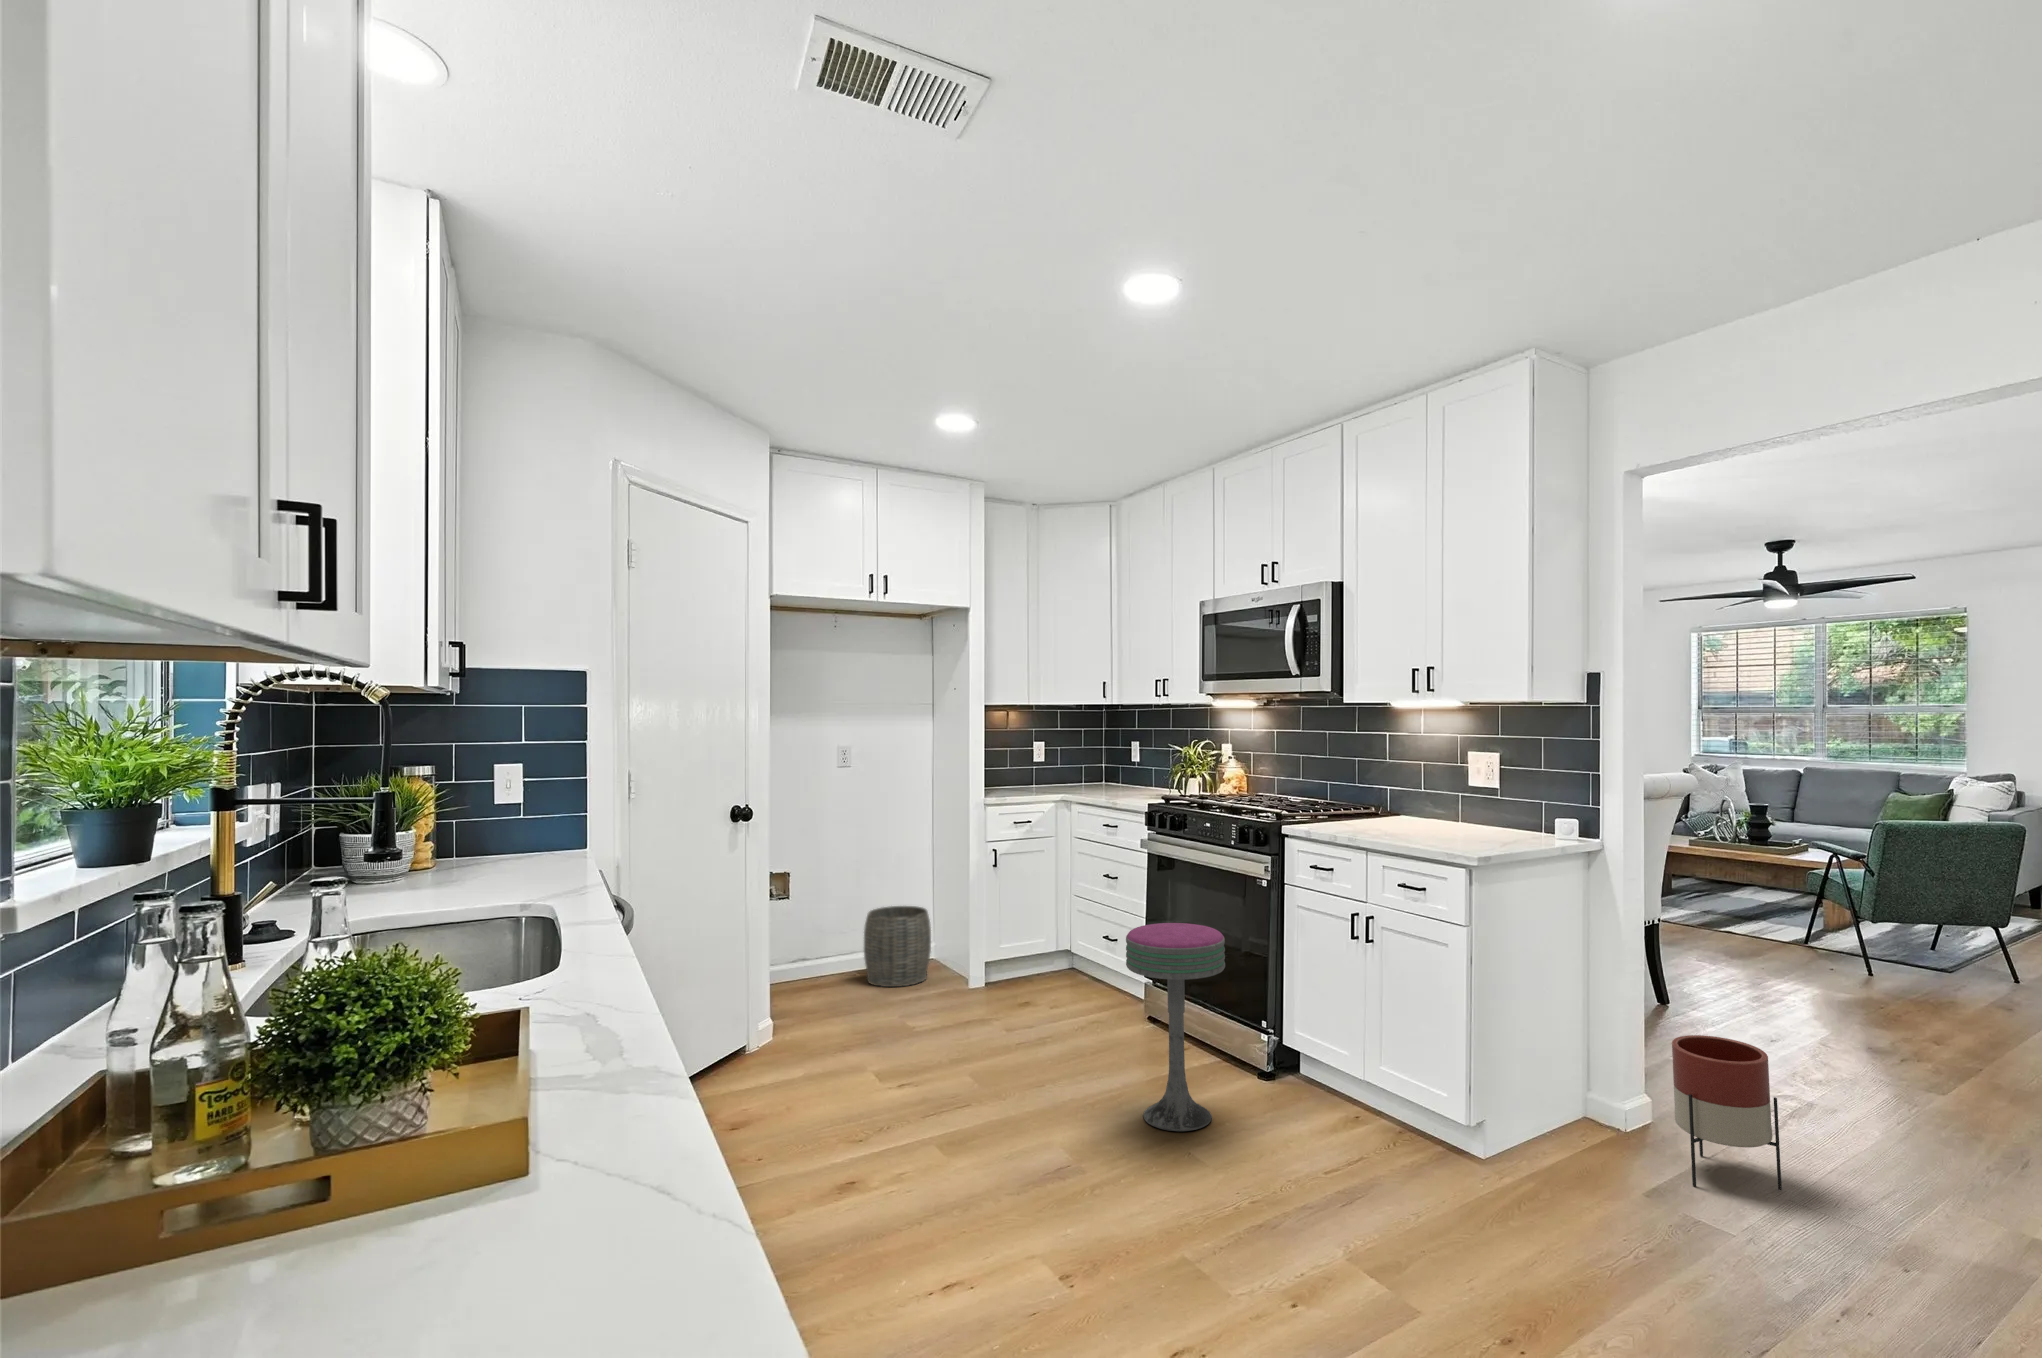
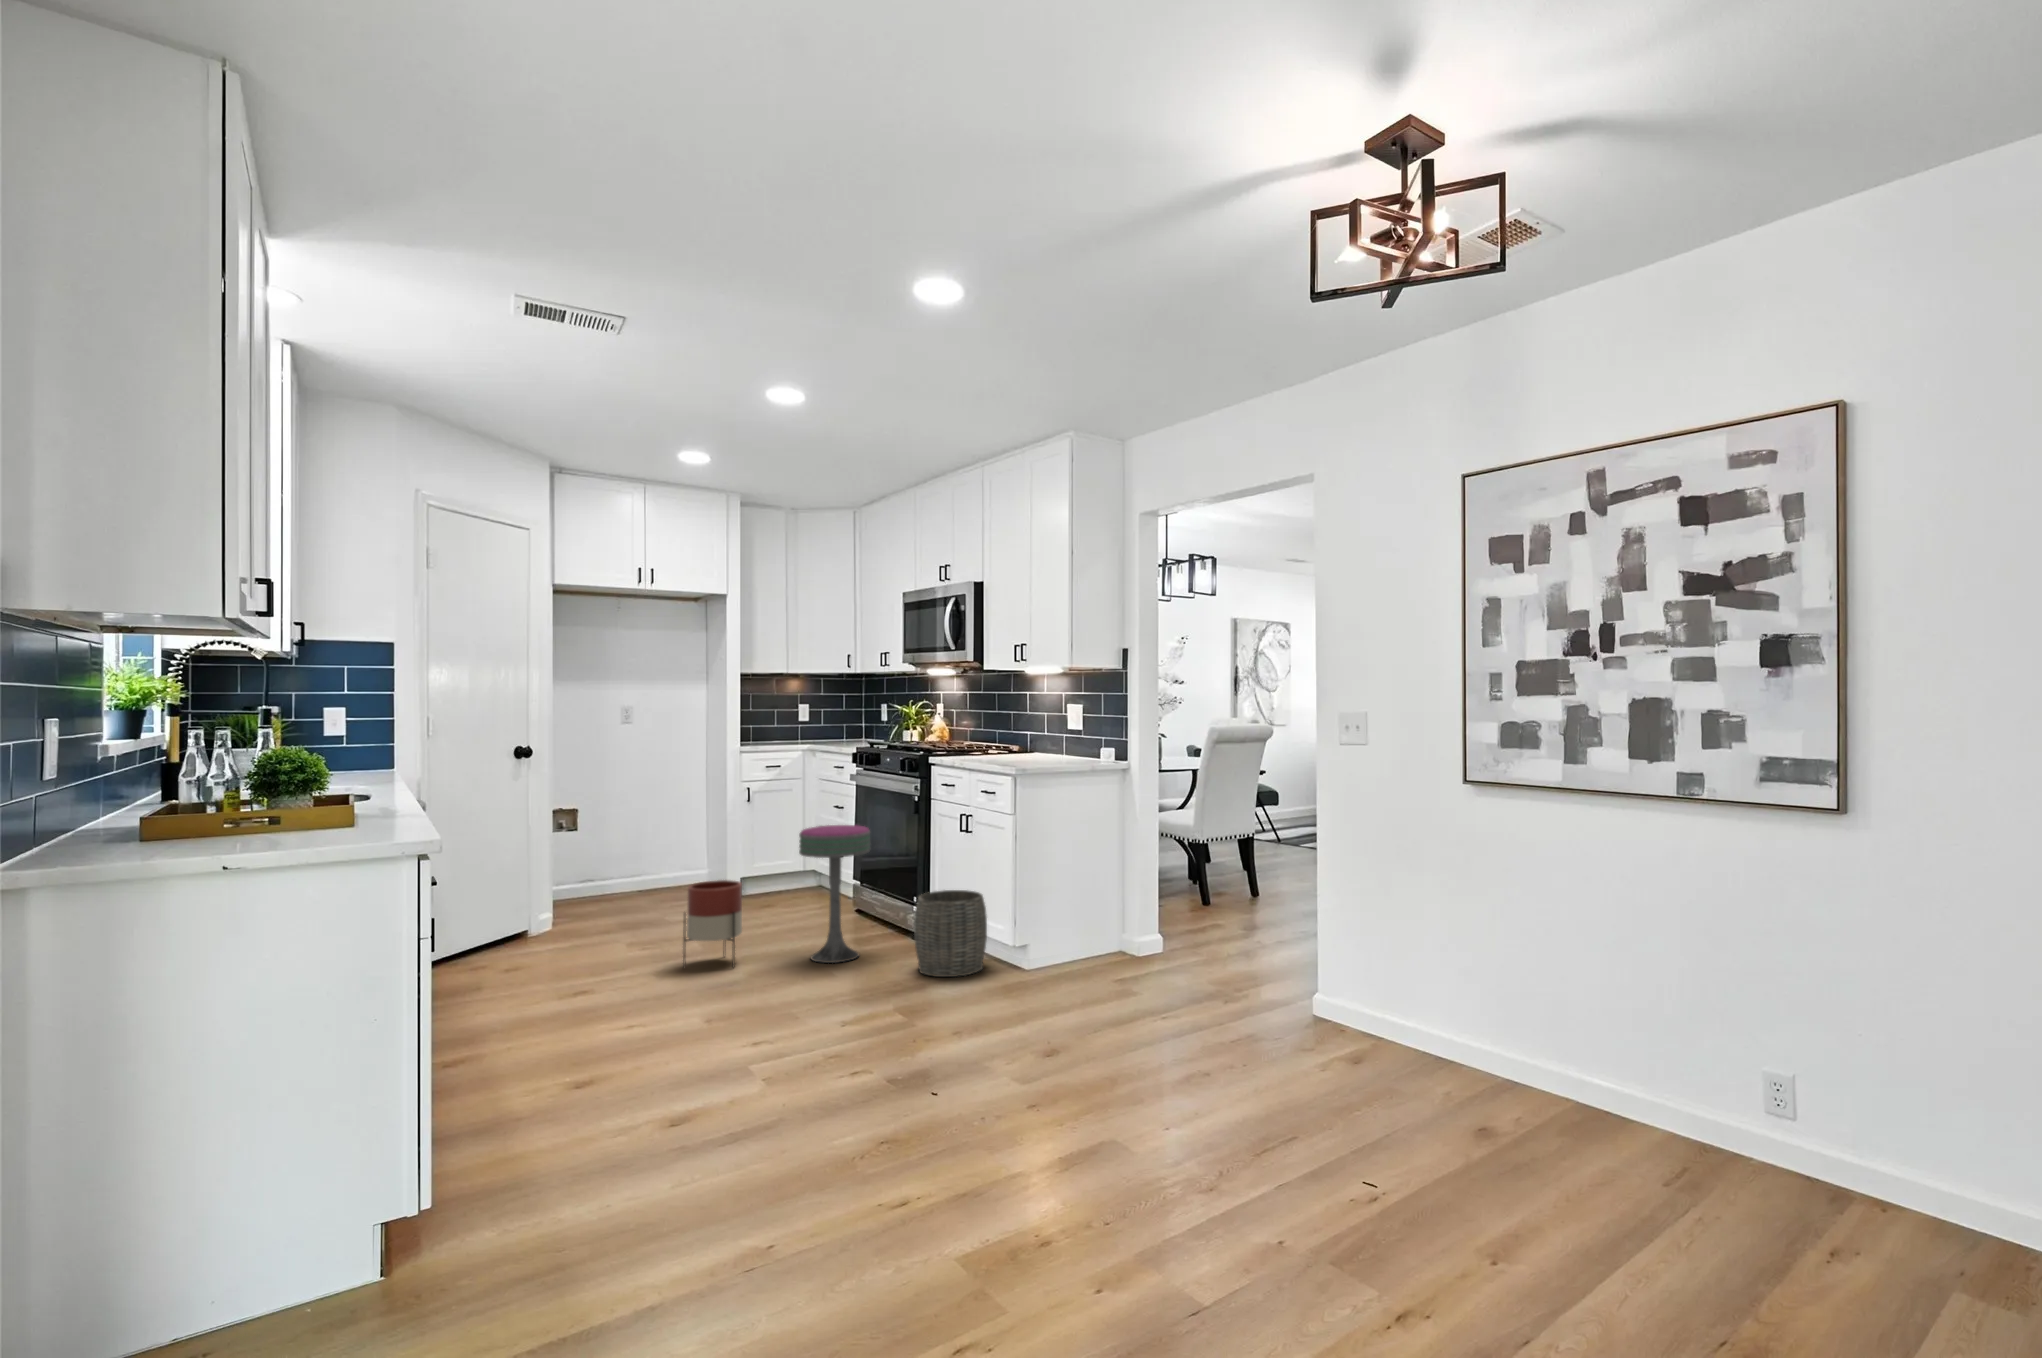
woven basket: present [864,906,931,987] -> present [914,890,987,977]
planter: present [1672,1035,1782,1190] -> present [683,880,742,967]

